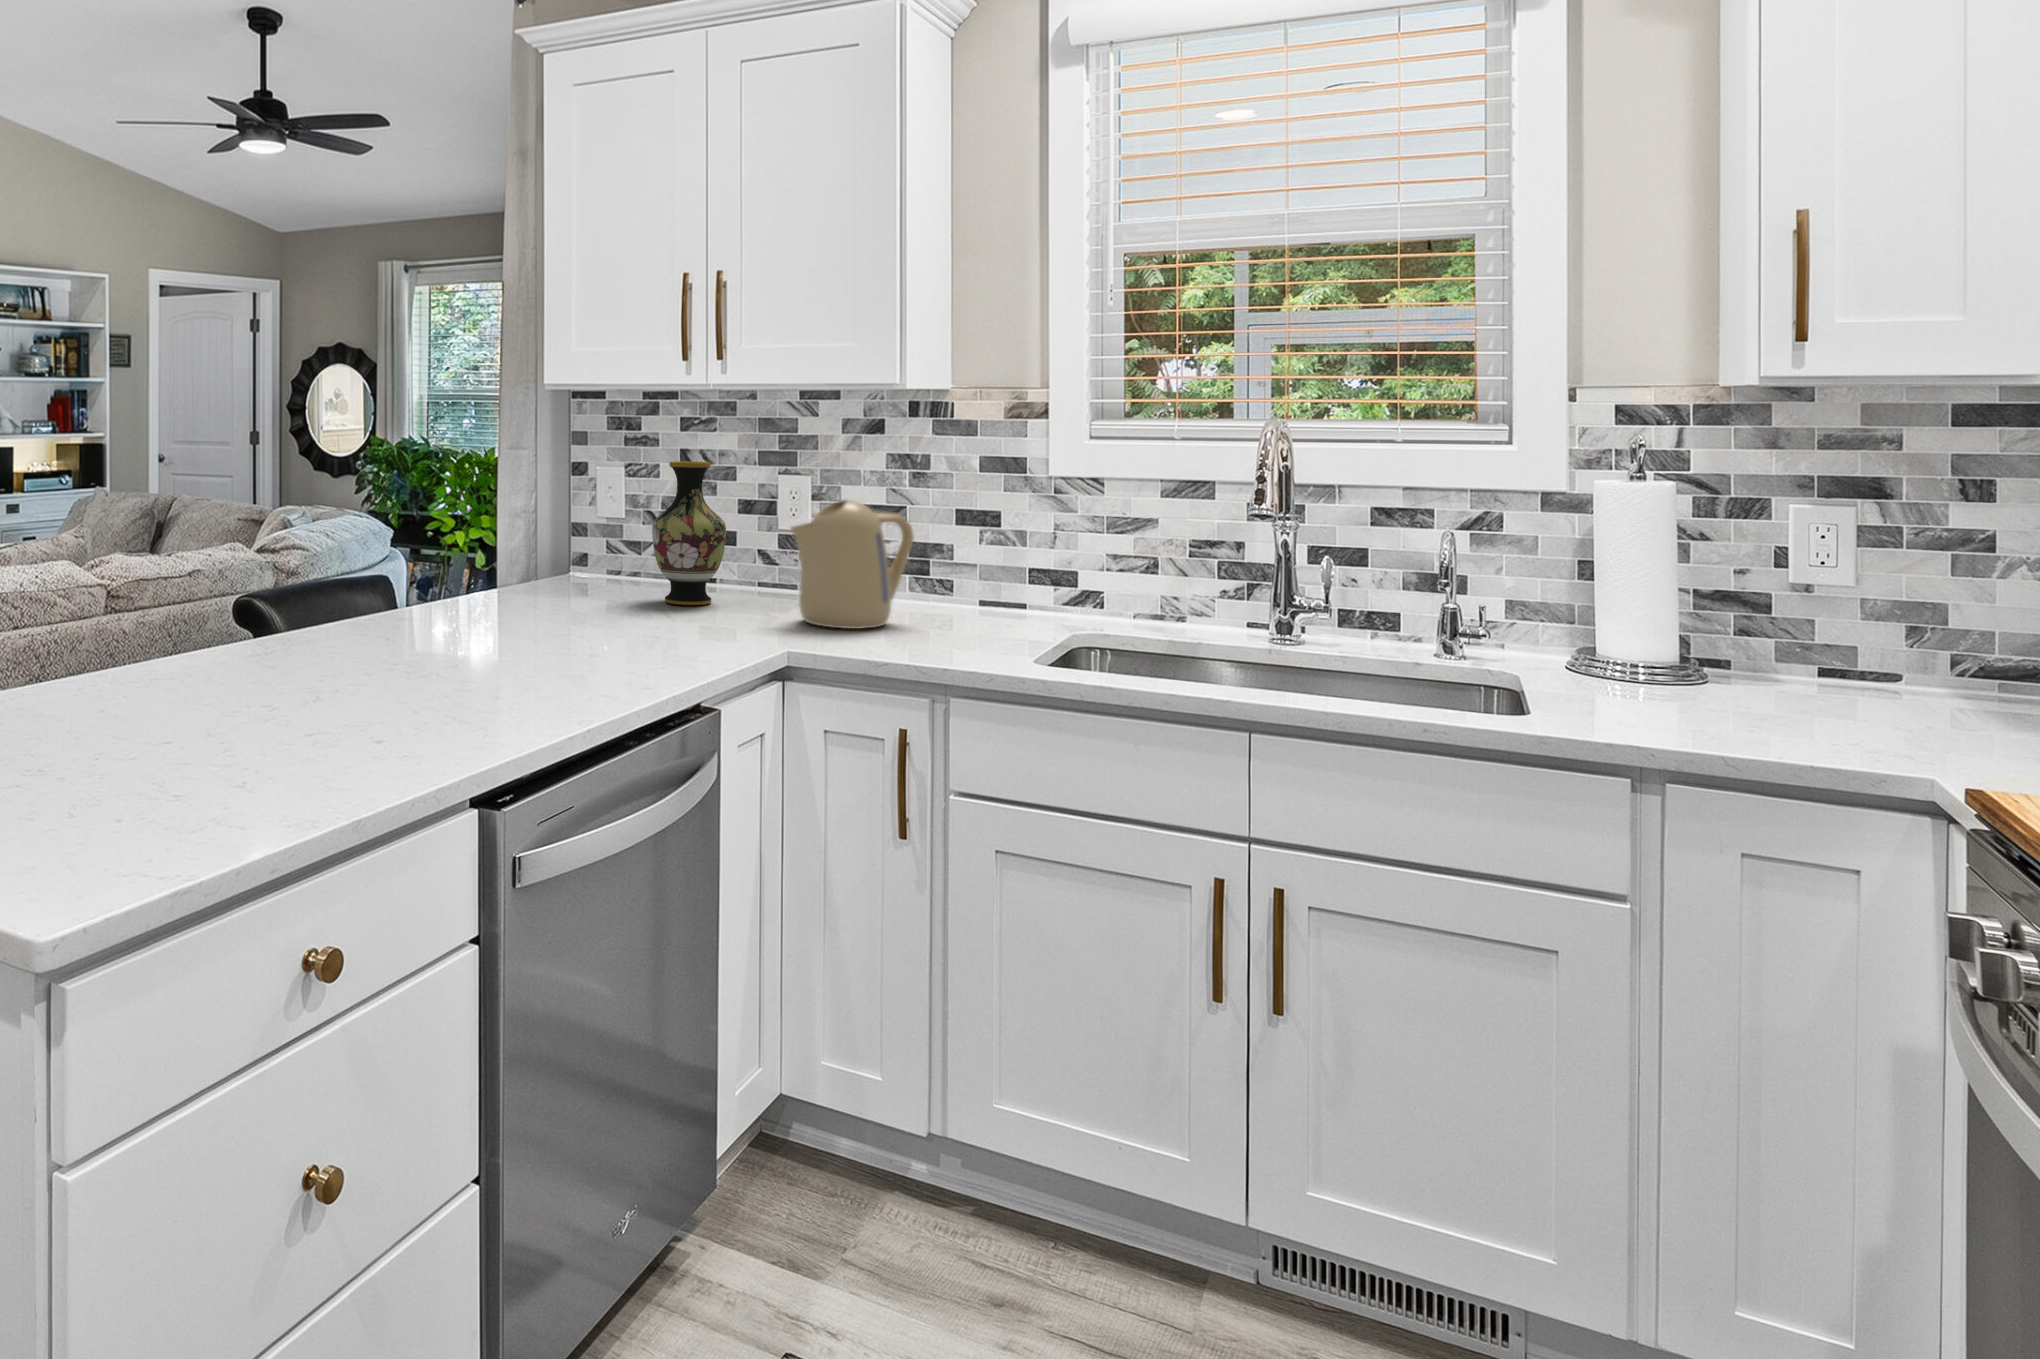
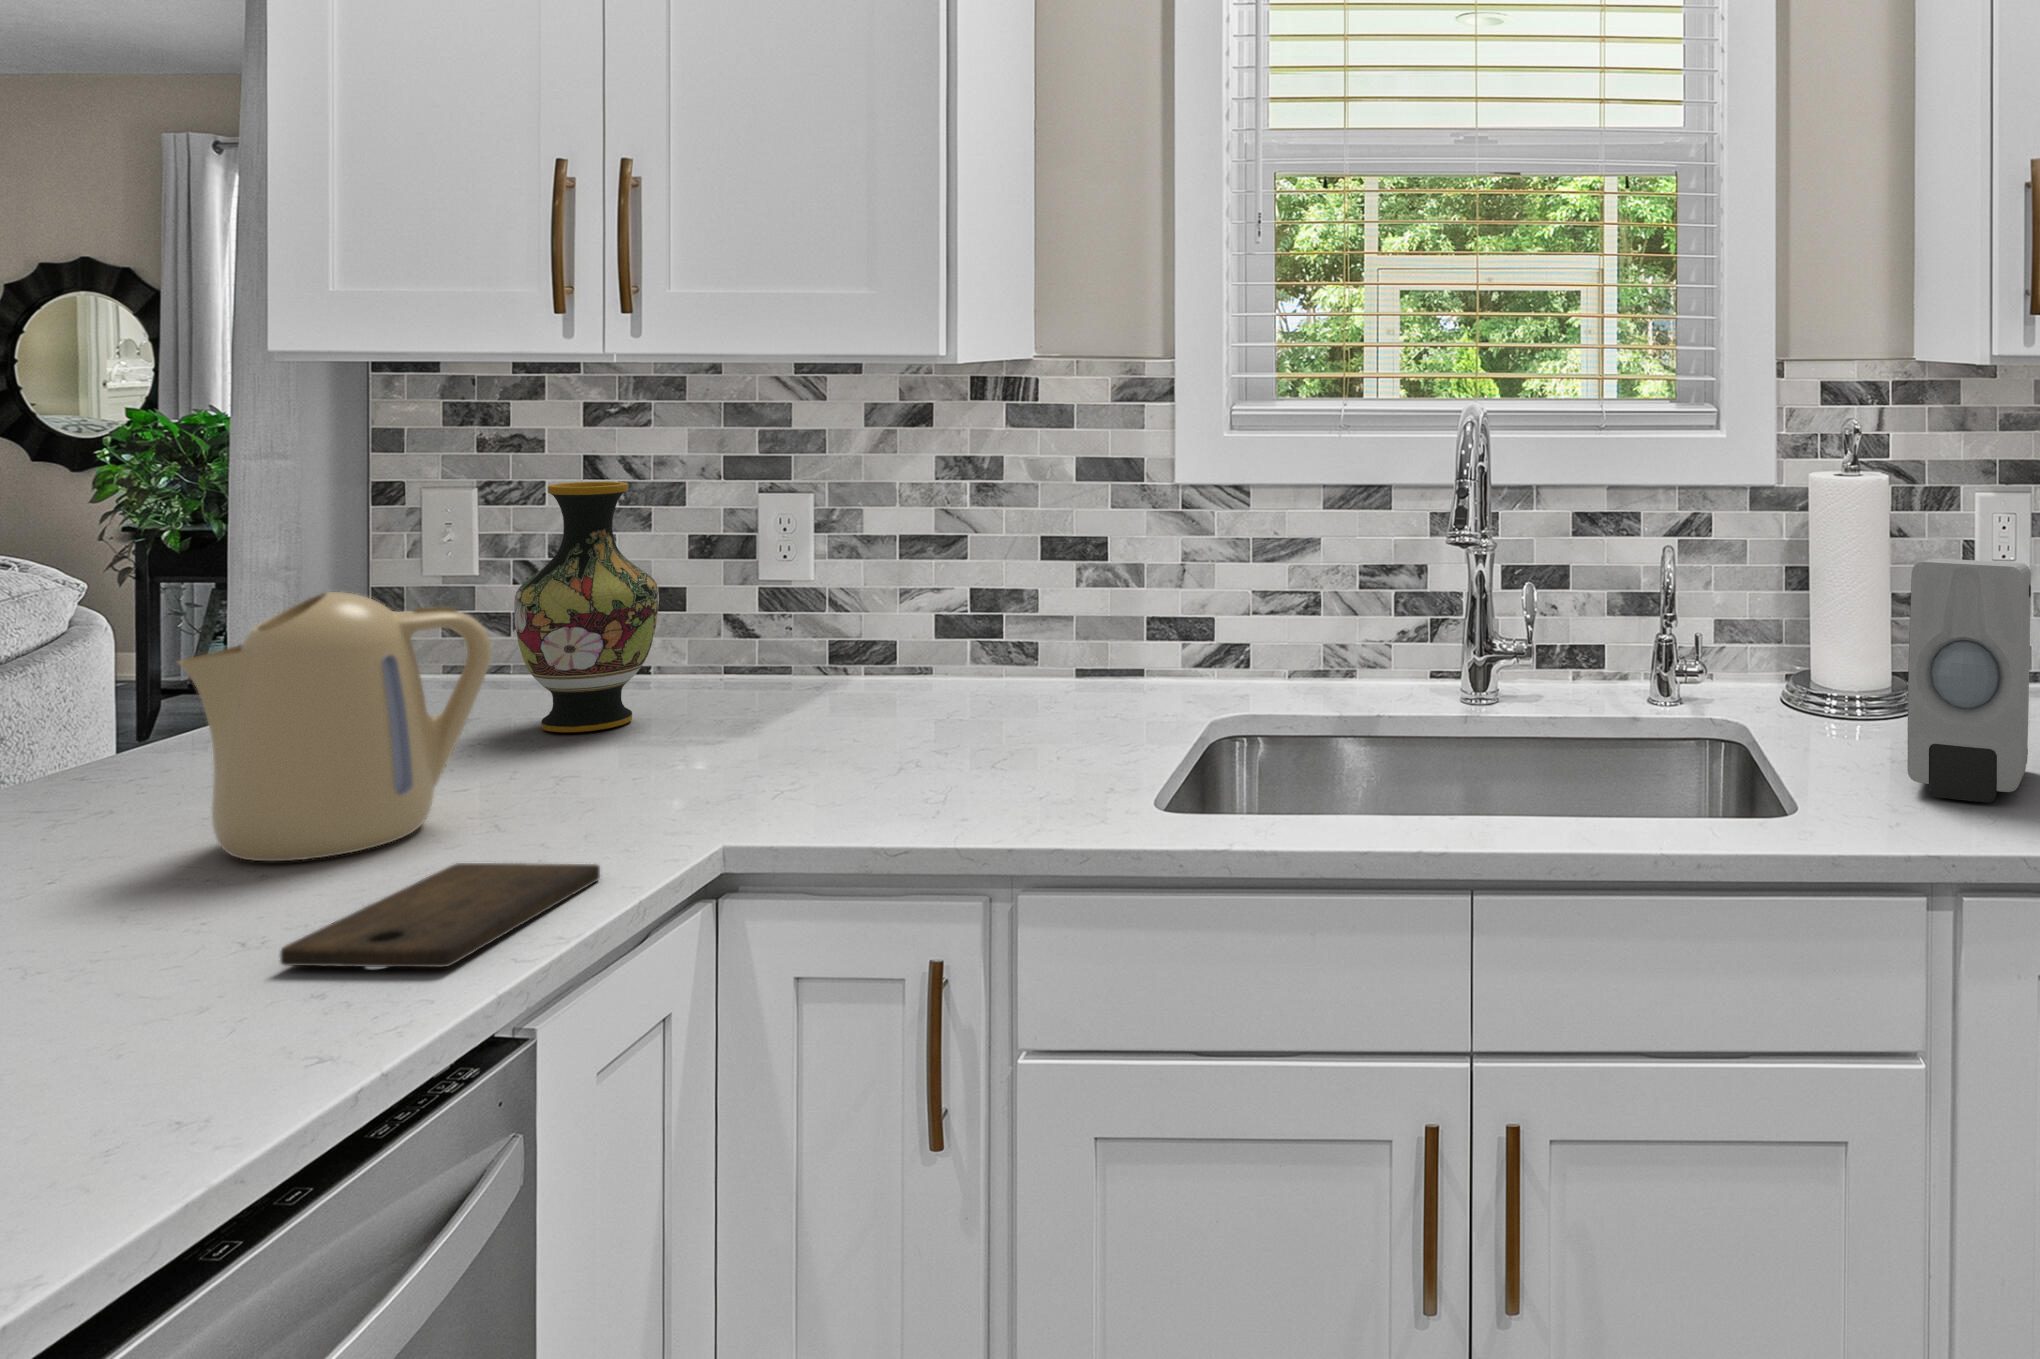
kettle: present [791,500,914,629] -> present [177,592,491,861]
soap dispenser: none [1657,540,1808,738] -> present [1908,558,2031,802]
cutting board: none [581,646,714,682] -> present [280,863,600,967]

